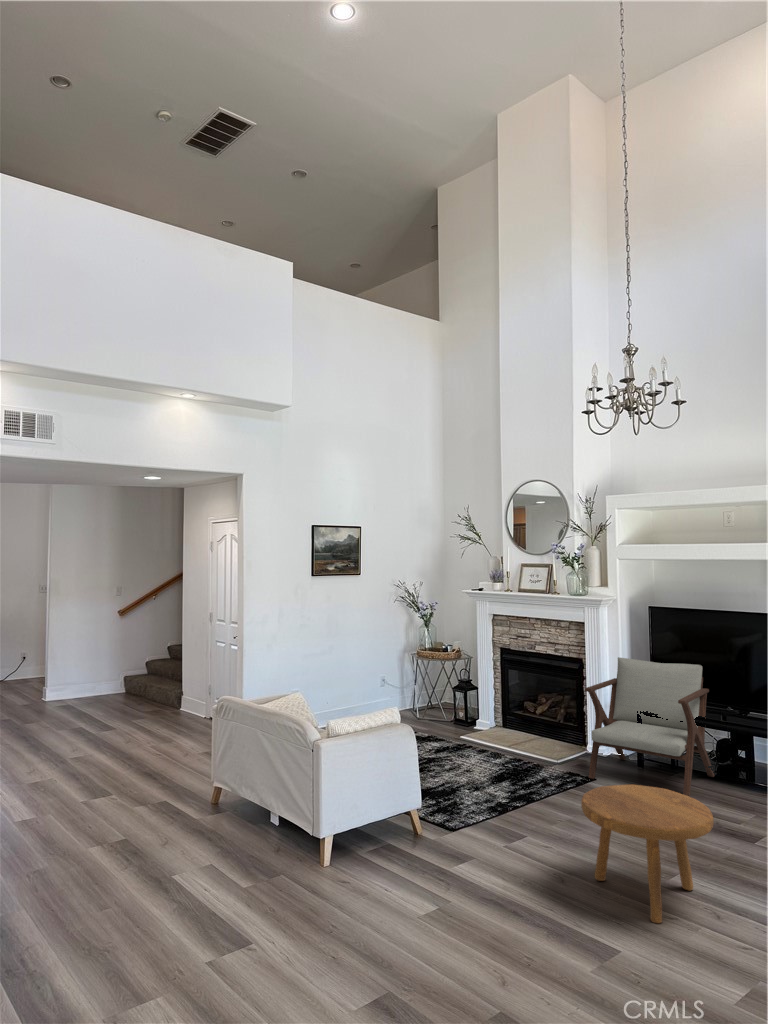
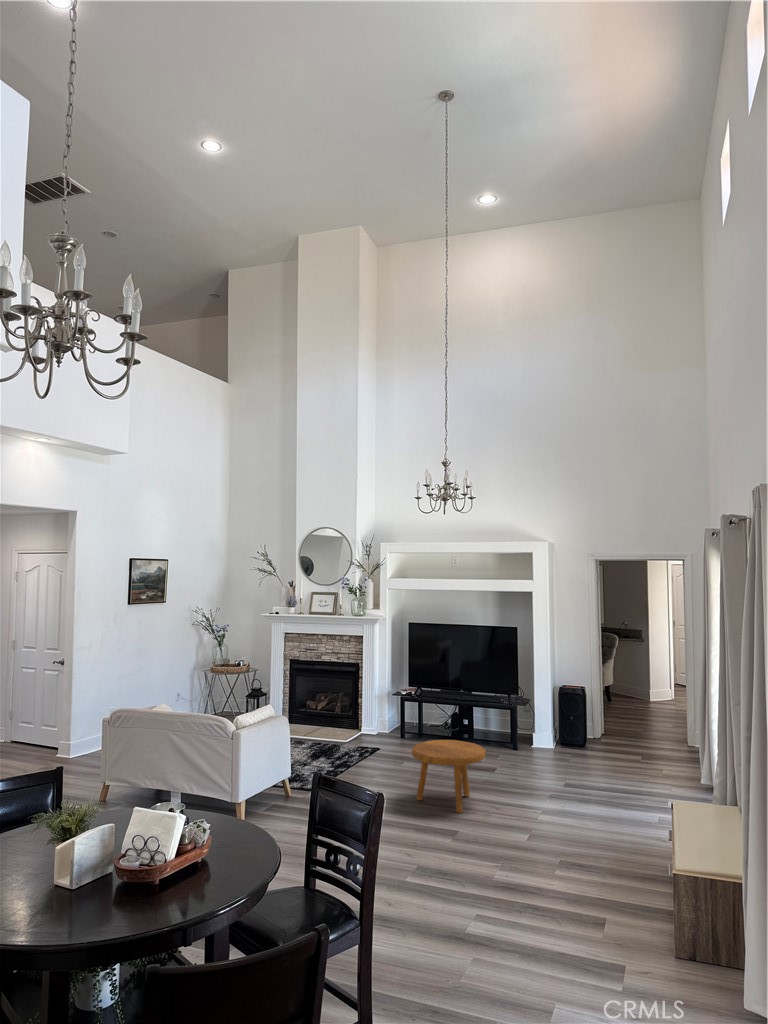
lounge chair: present [585,657,715,797] -> none [374,662,450,753]

